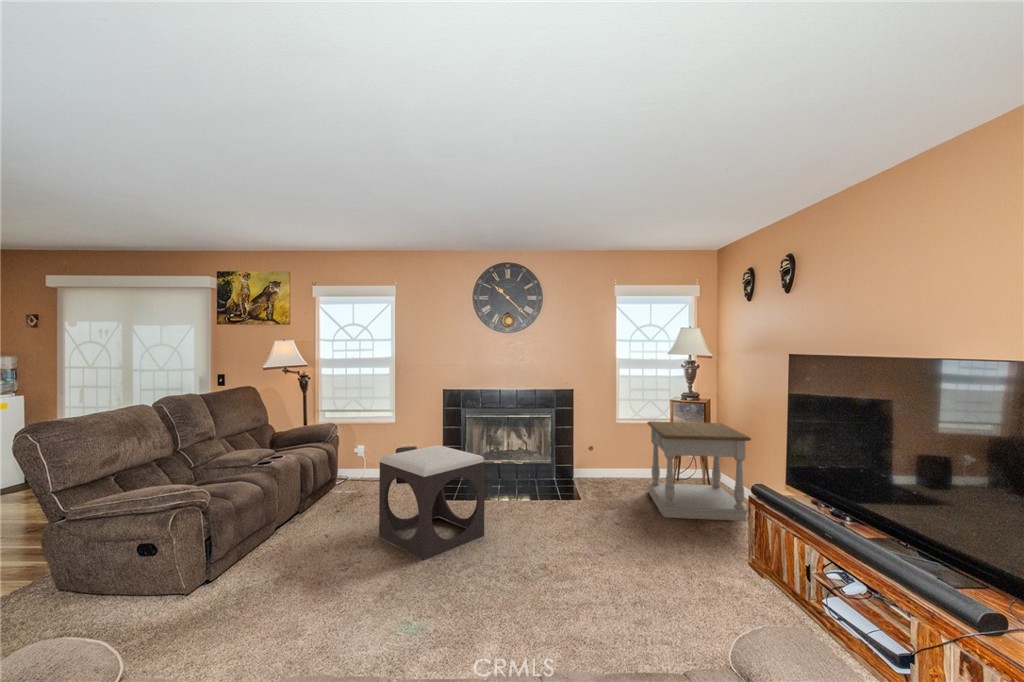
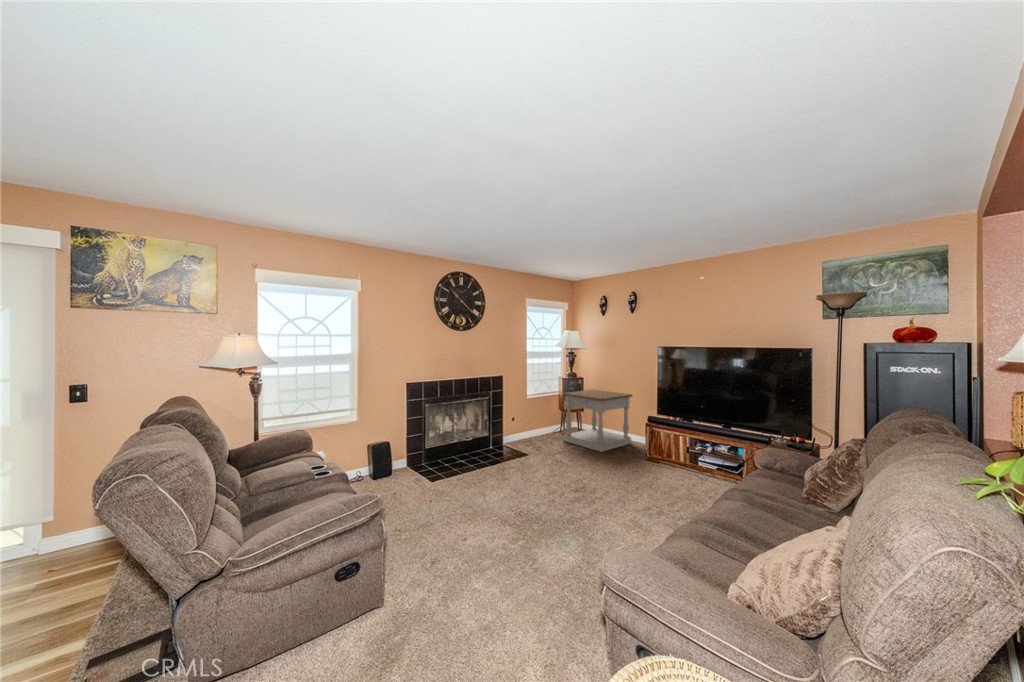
footstool: present [379,445,485,560] -> none [487,429,557,521]

